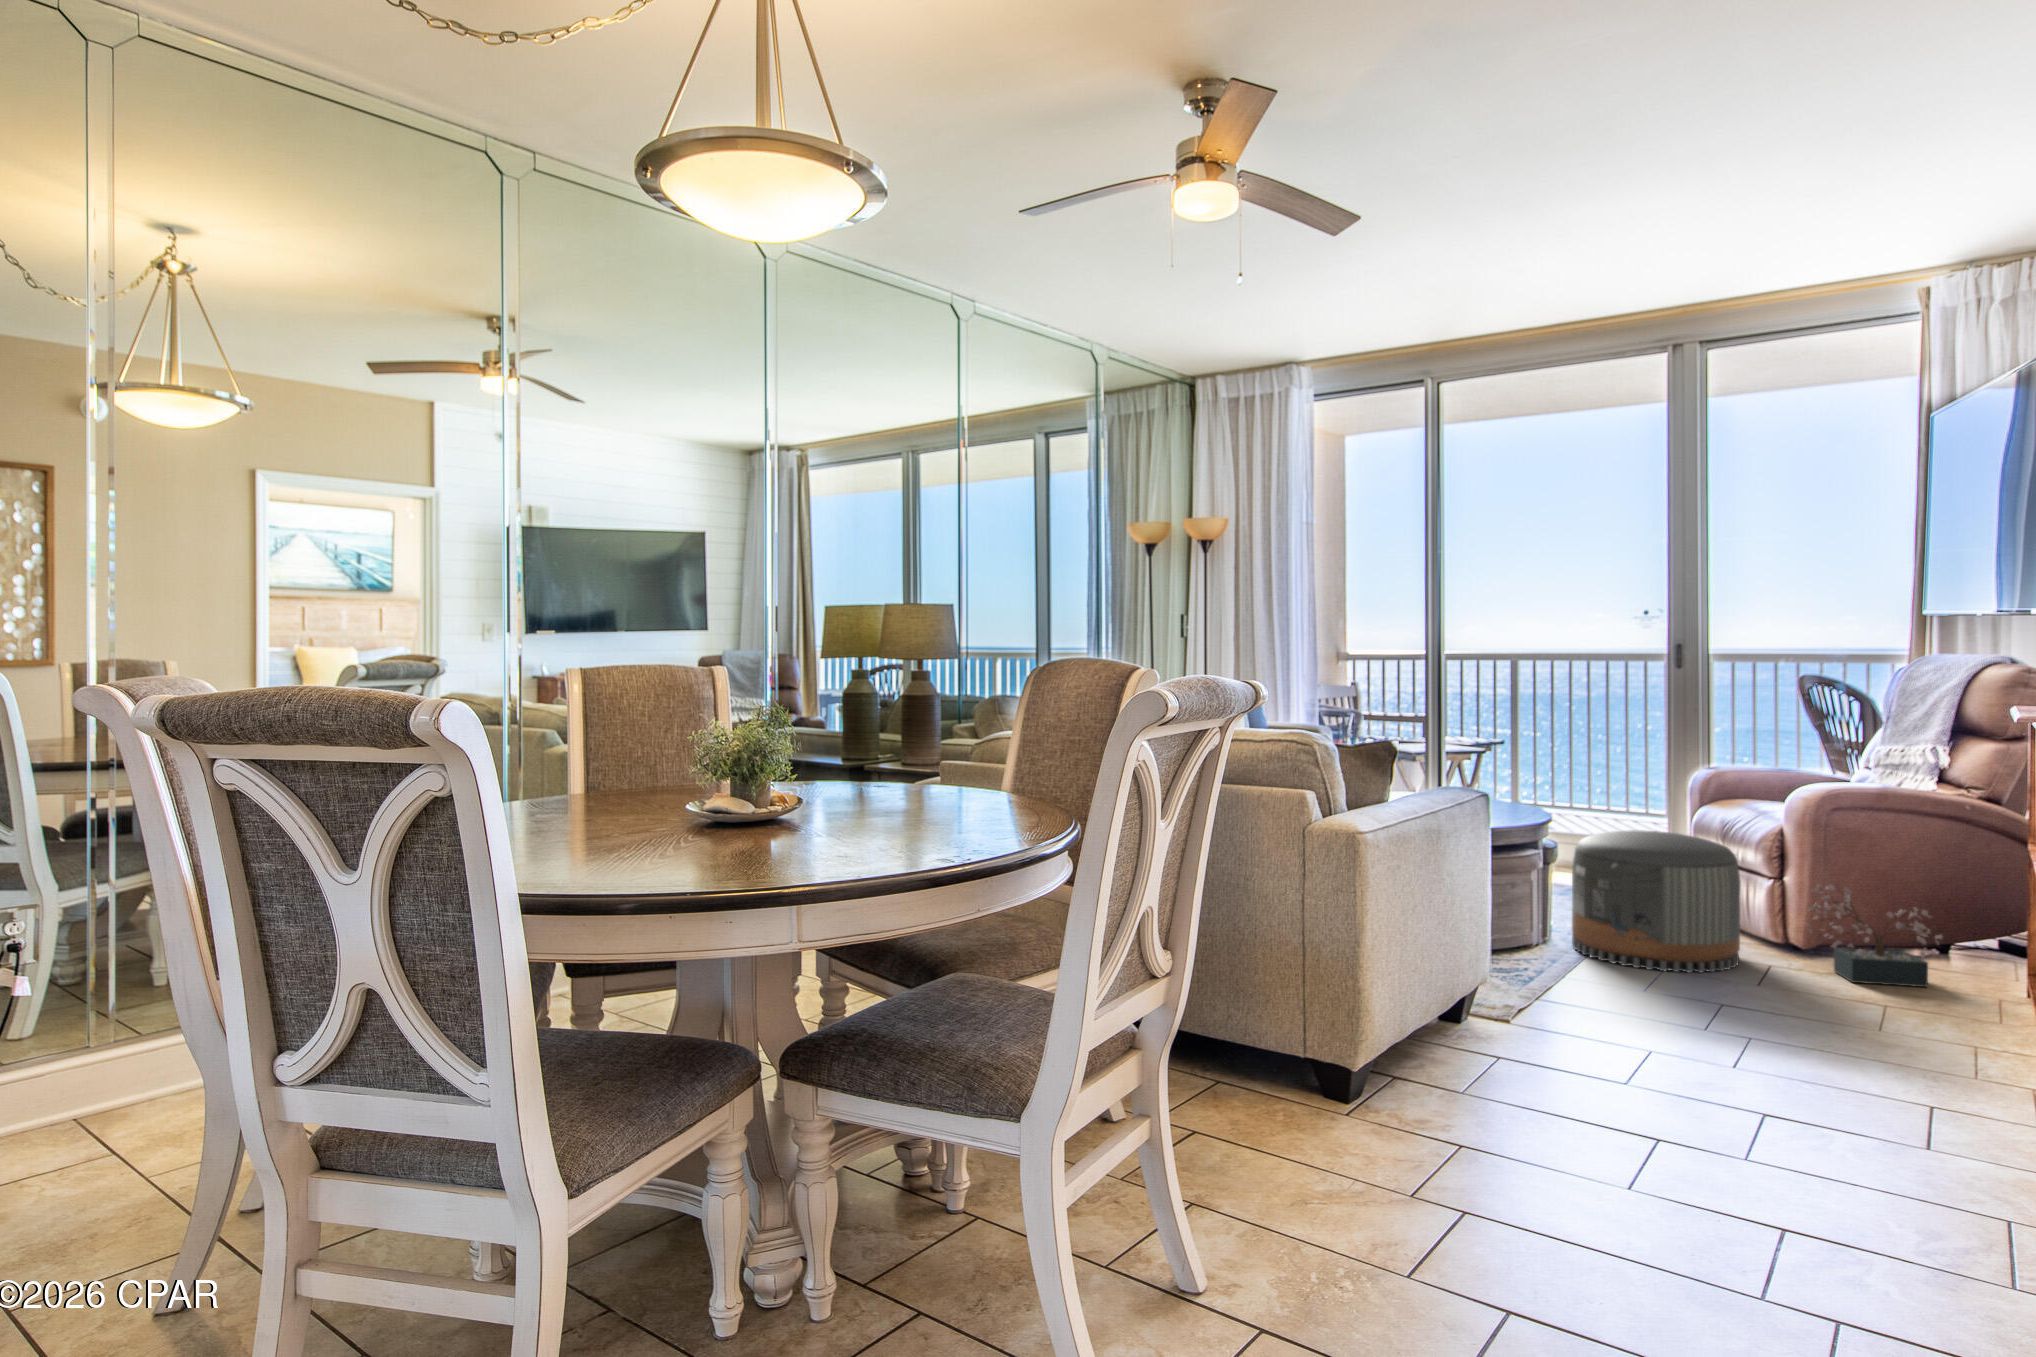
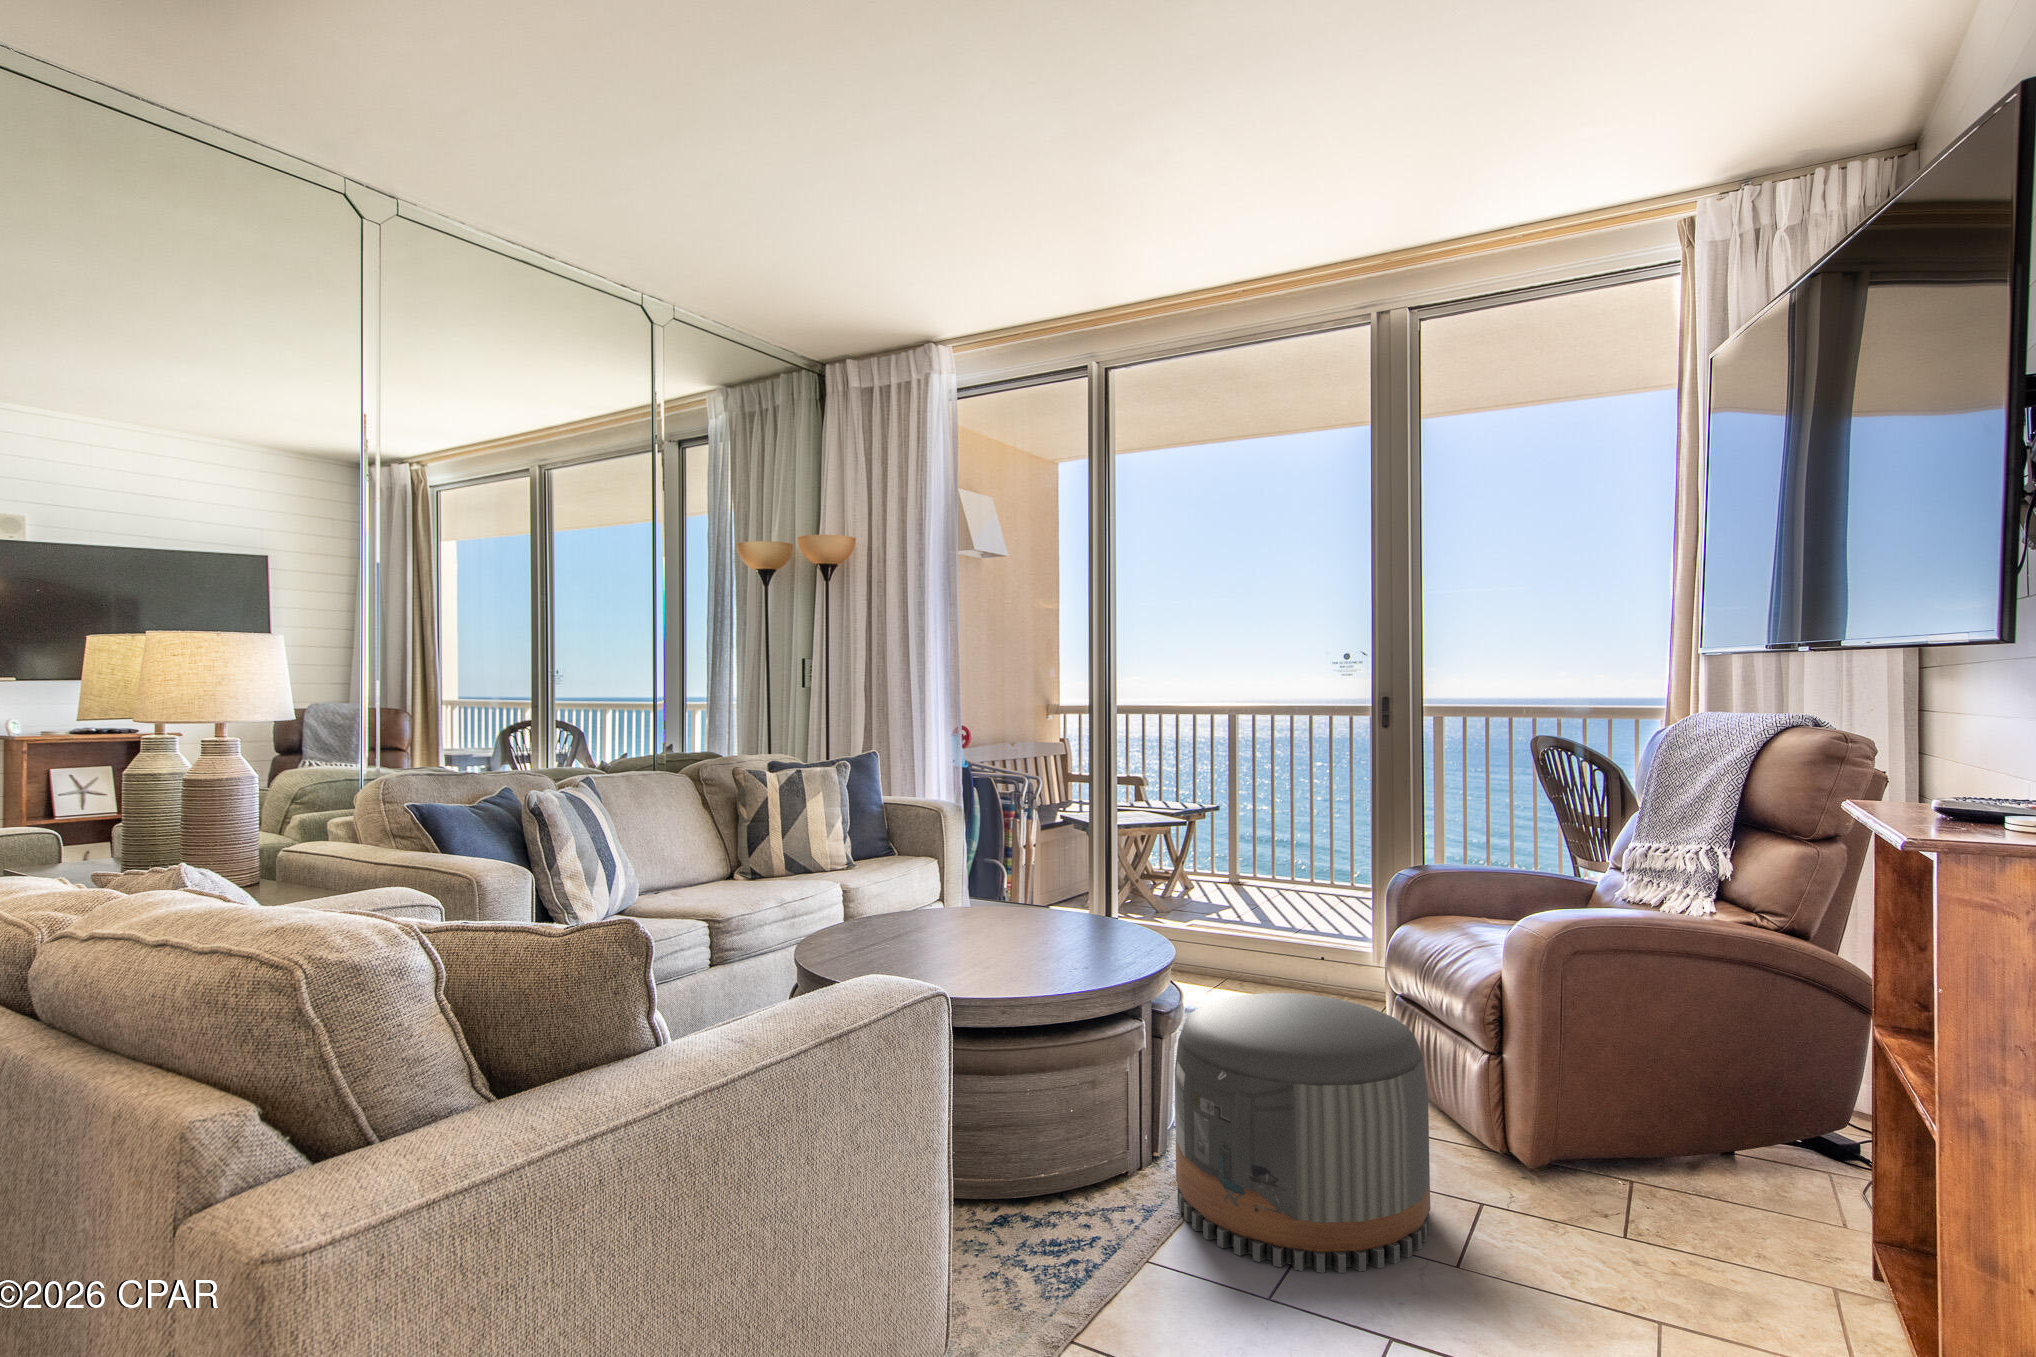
decorative plant: present [1807,884,1942,987] -> none [1530,1099,1750,1300]

